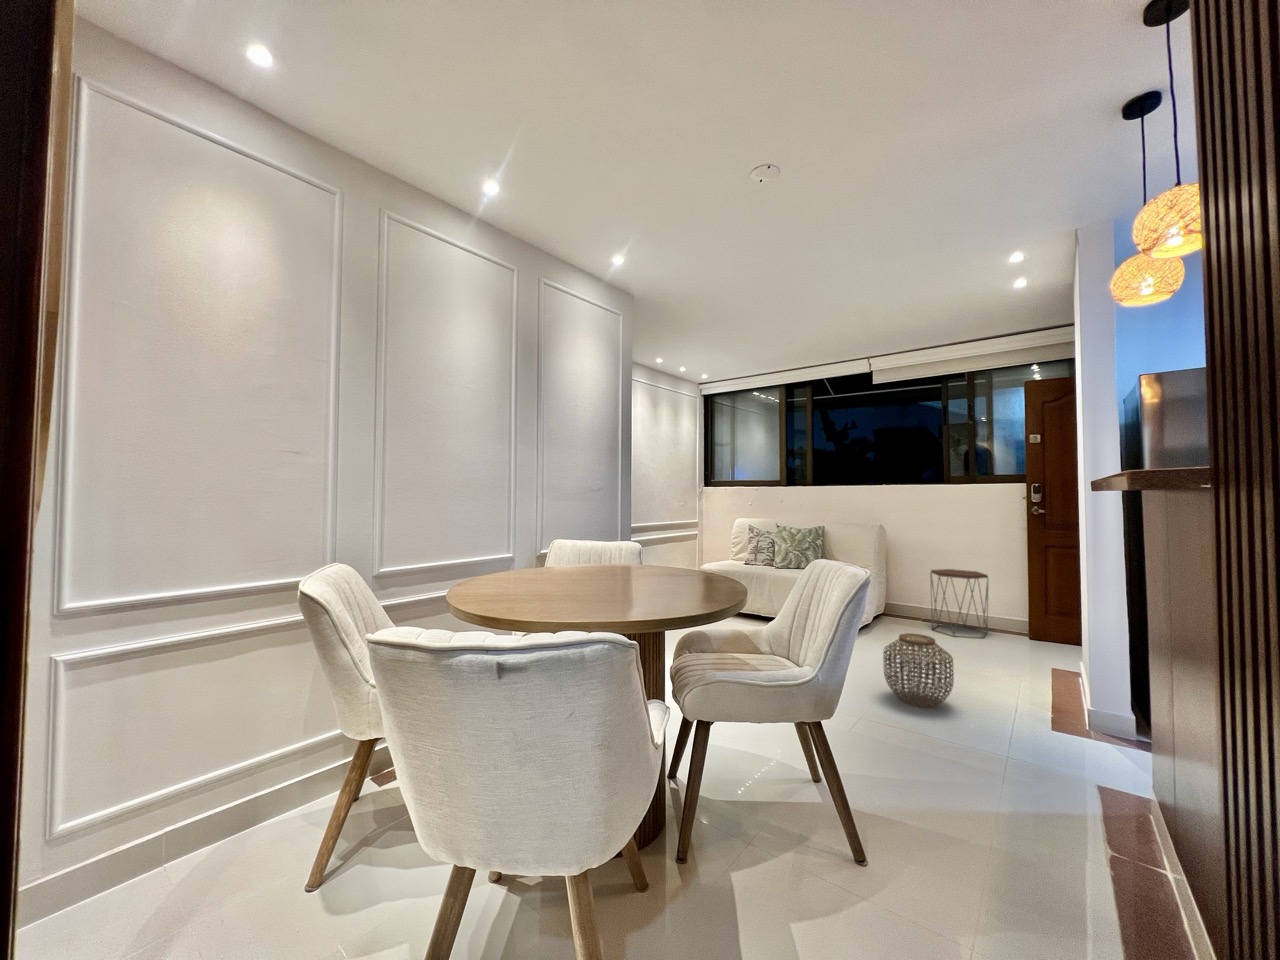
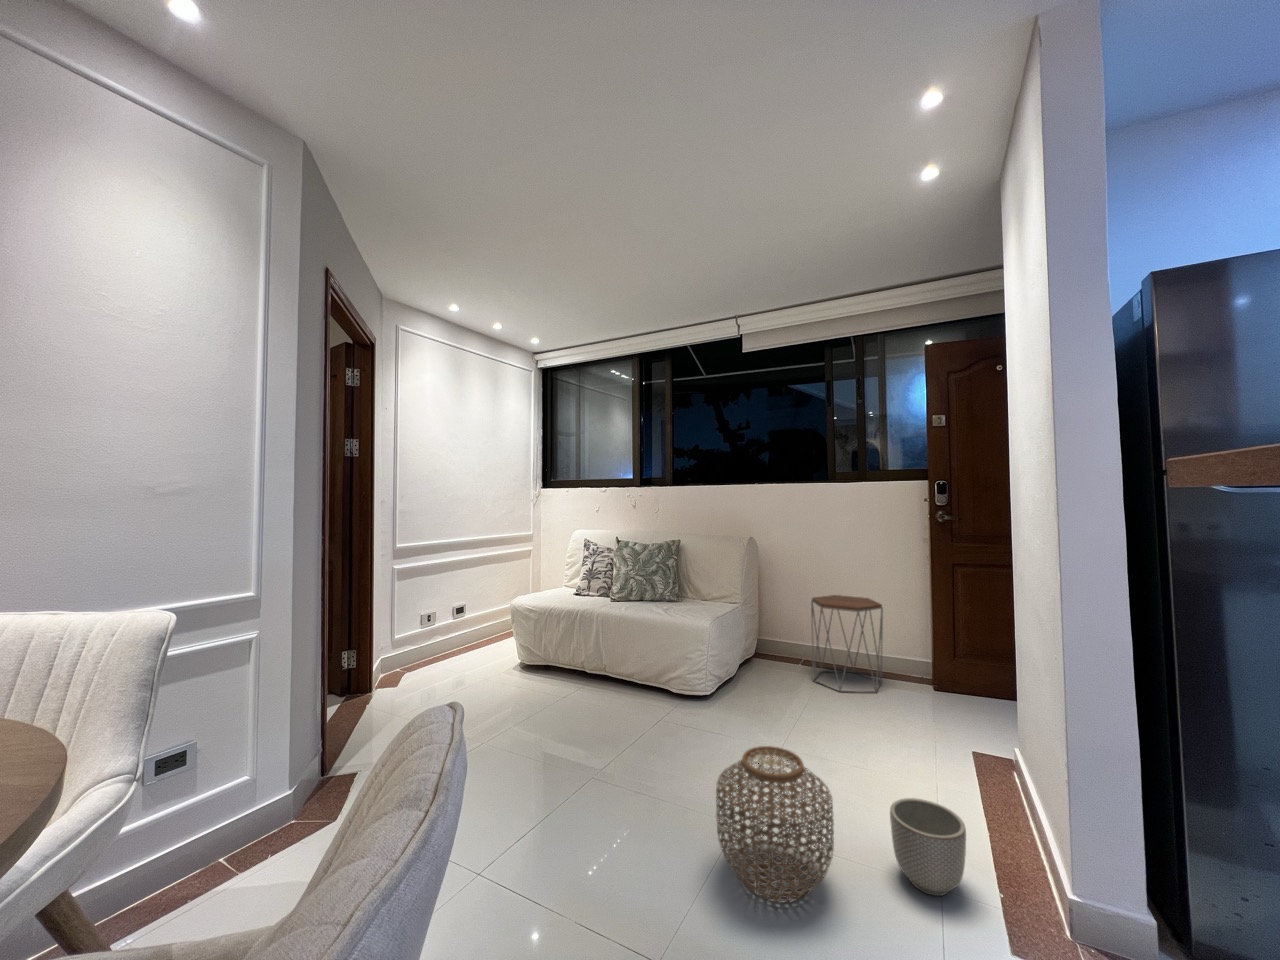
planter: none [988,667,1033,713] -> present [890,798,966,896]

